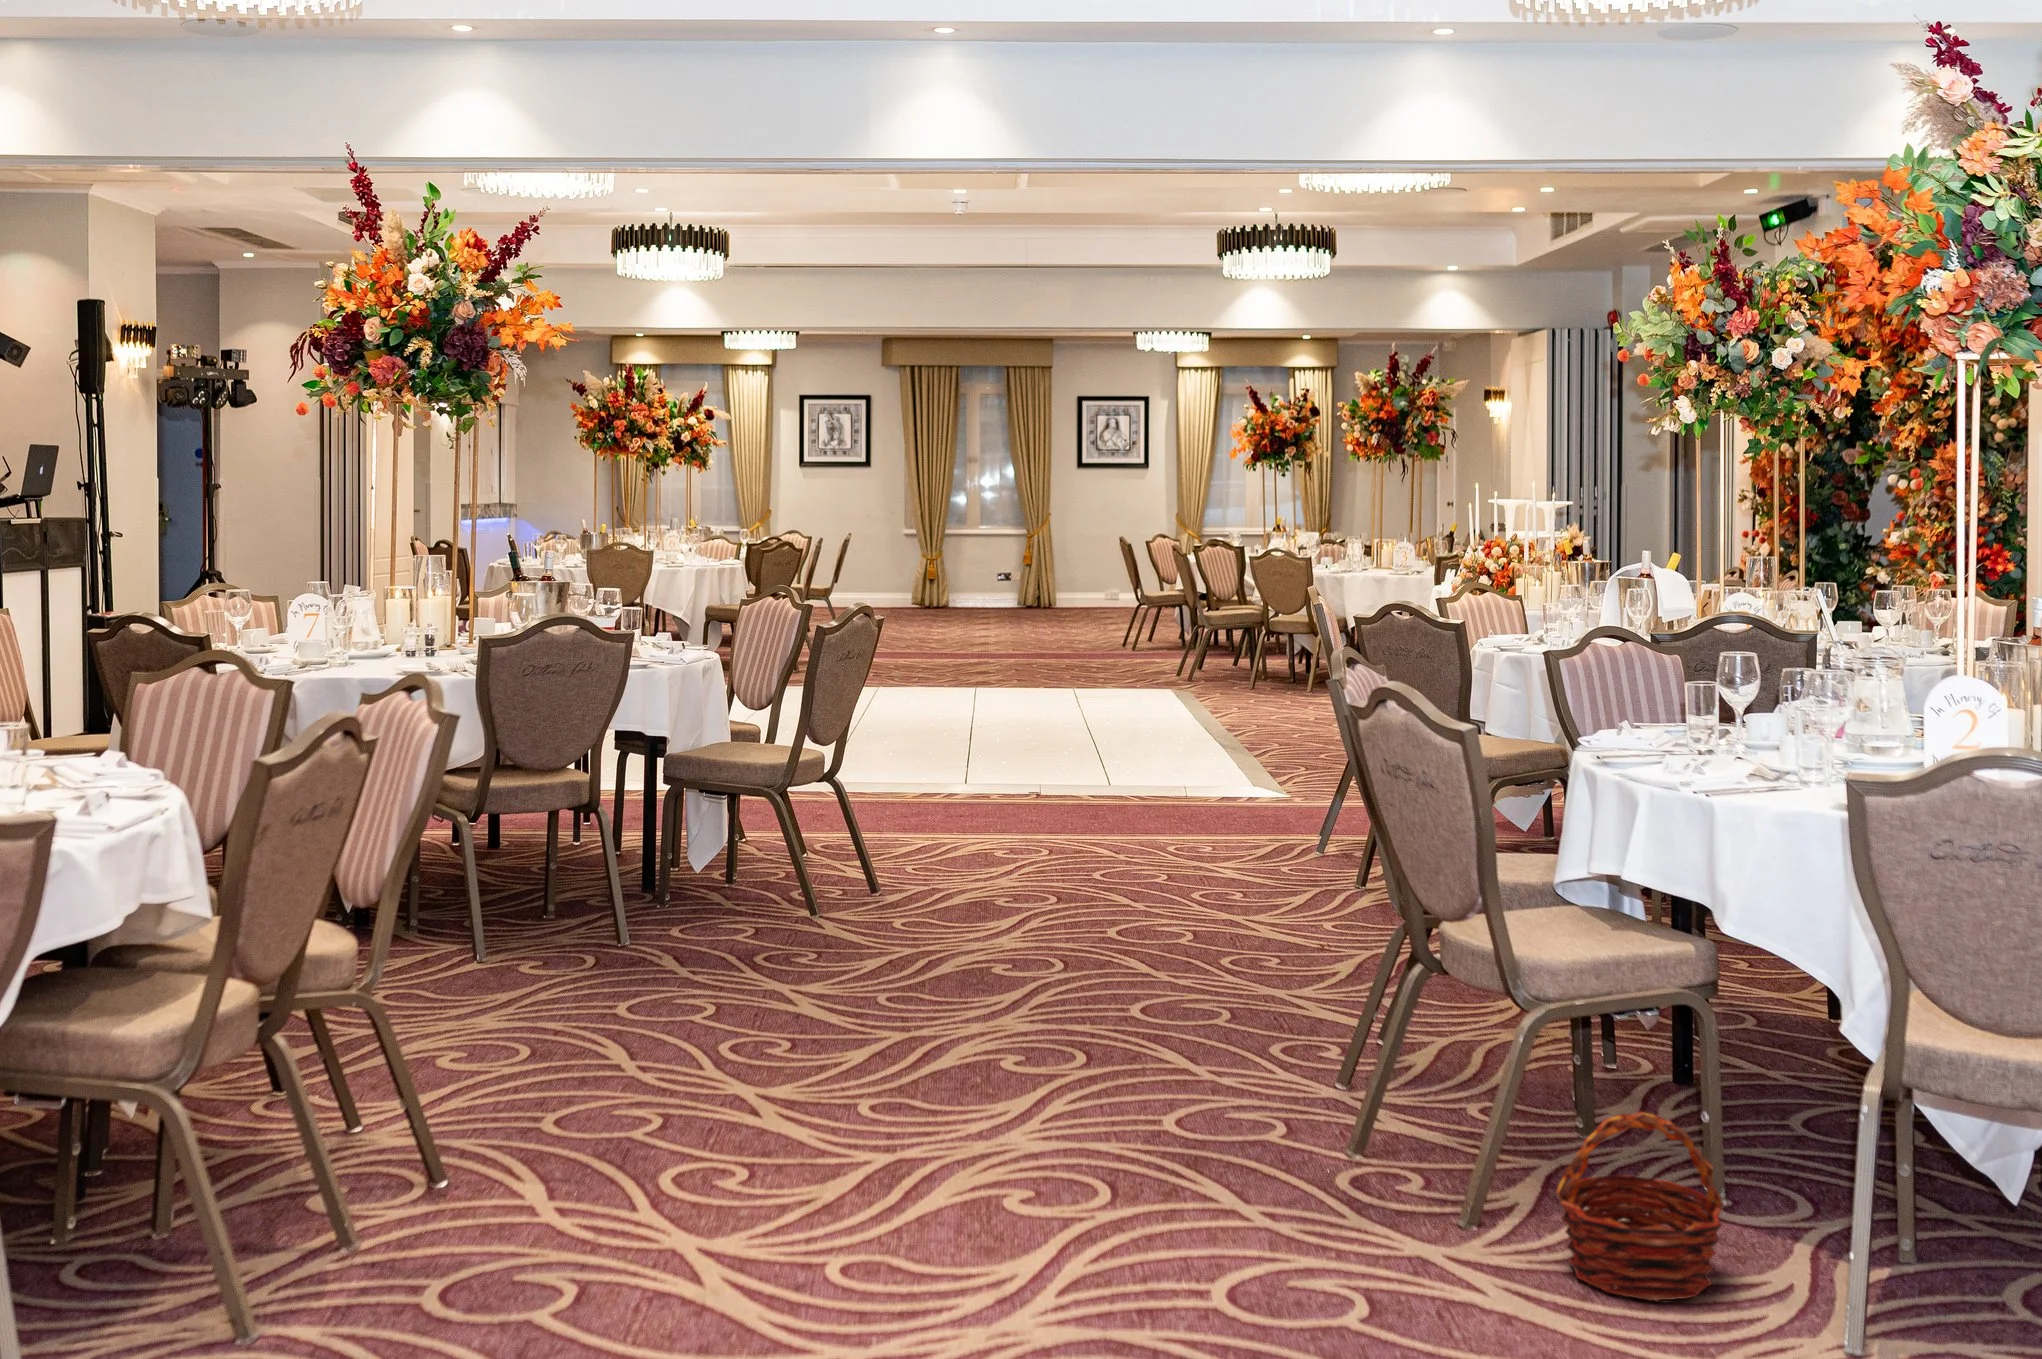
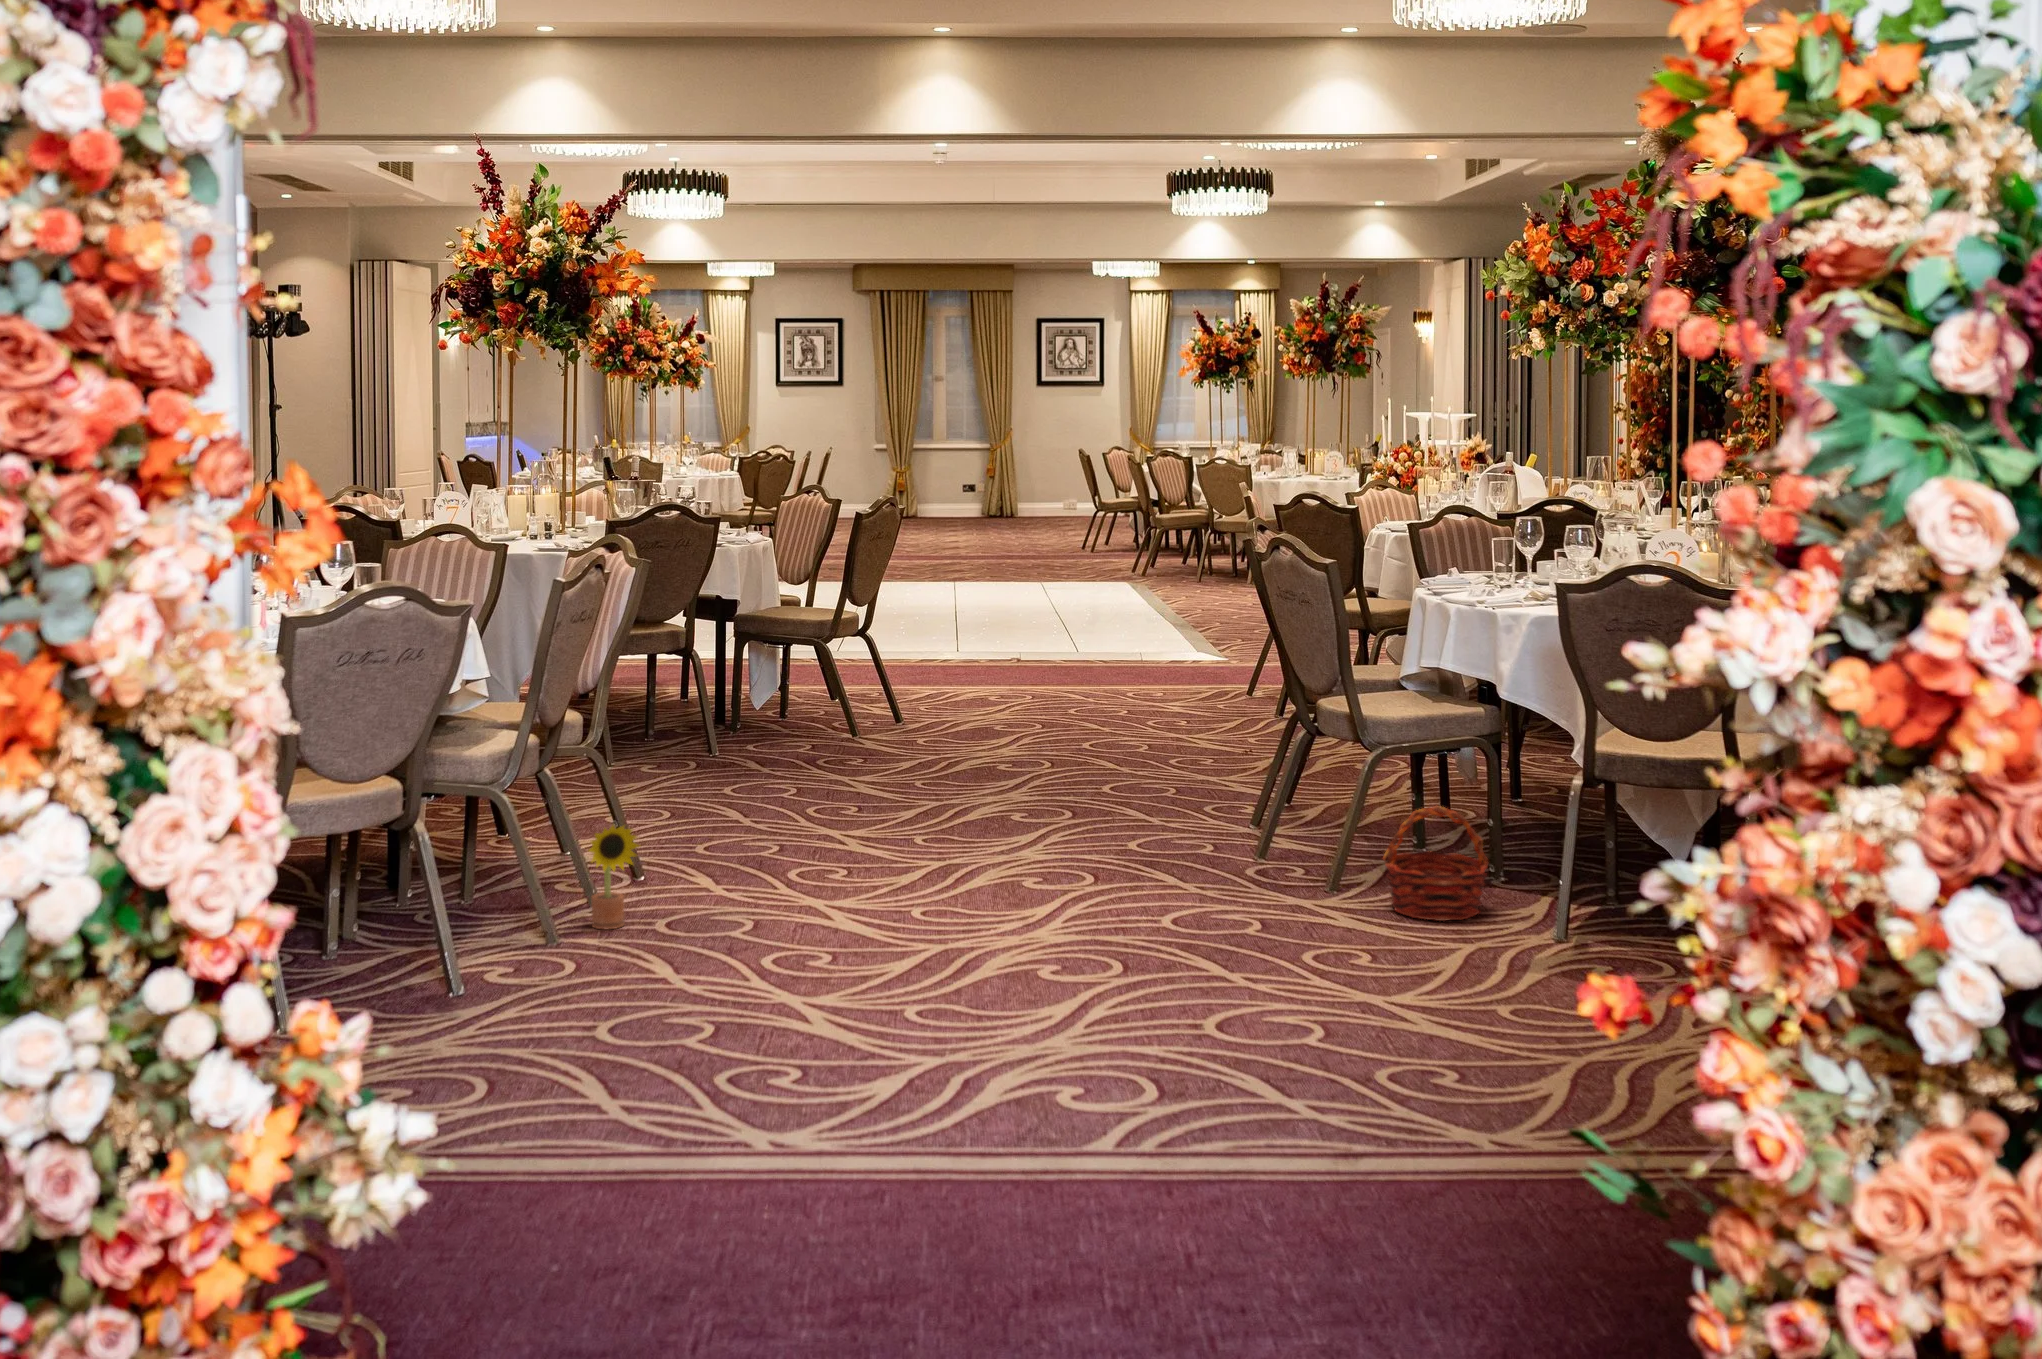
decorative plant: none [312,1137,401,1300] -> present [589,825,639,929]

